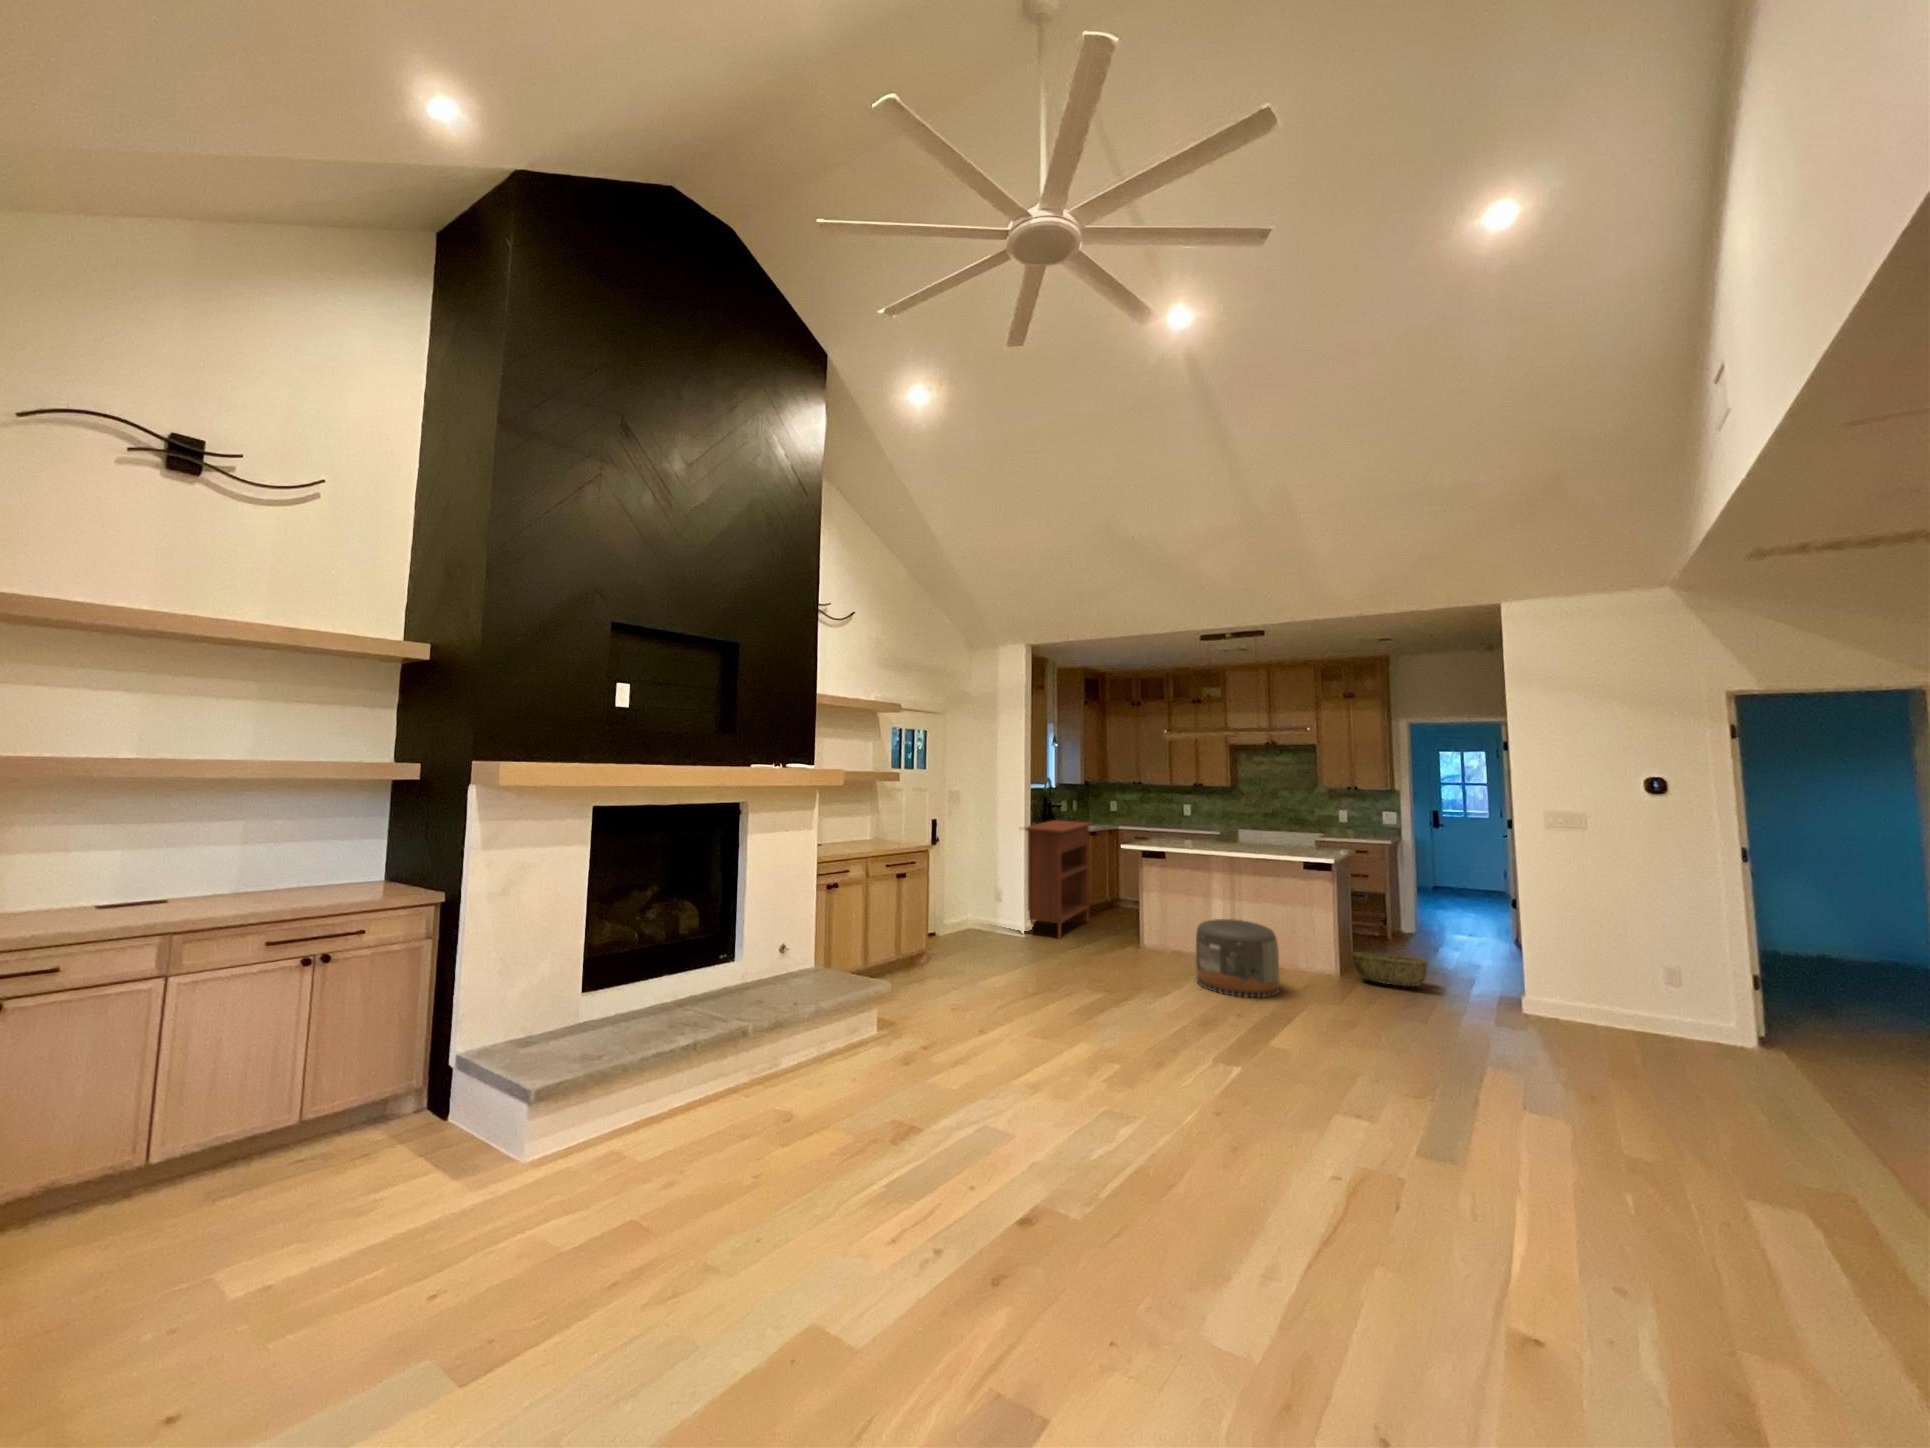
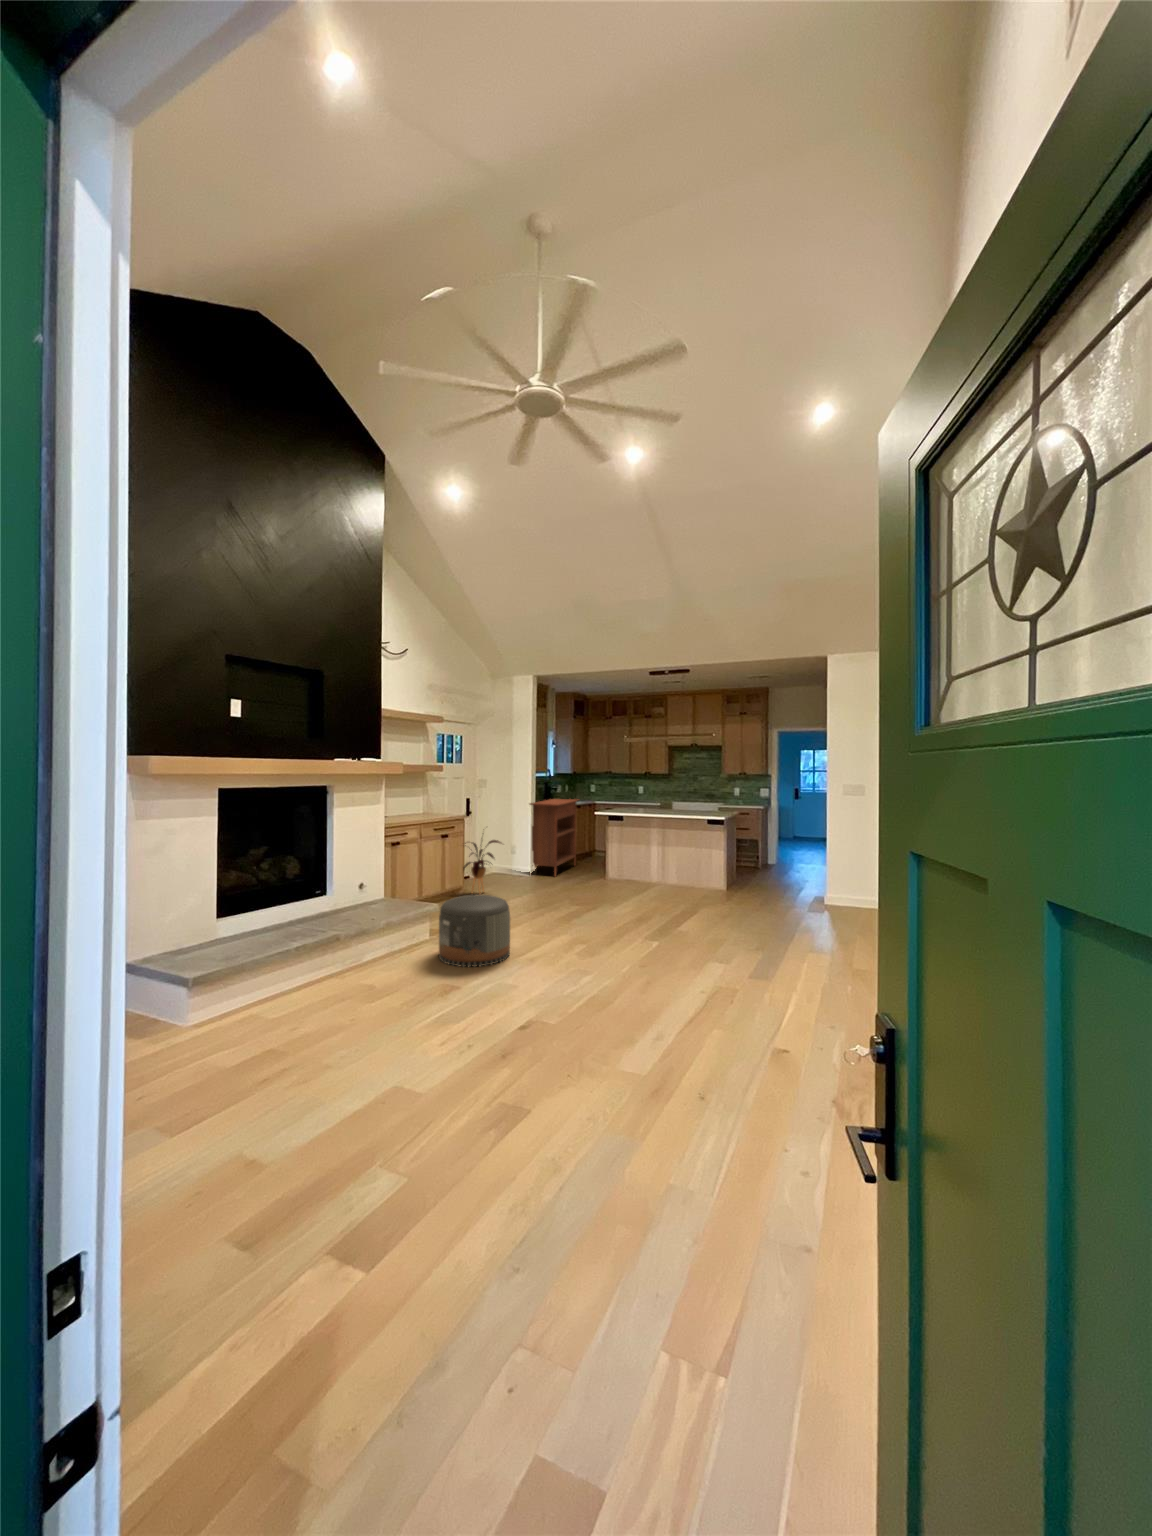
house plant: none [918,862,986,965] -> present [463,840,501,894]
pouf: present [1196,919,1279,998] -> present [439,895,510,967]
woven basket: present [1352,952,1427,986] -> none [732,873,773,891]

